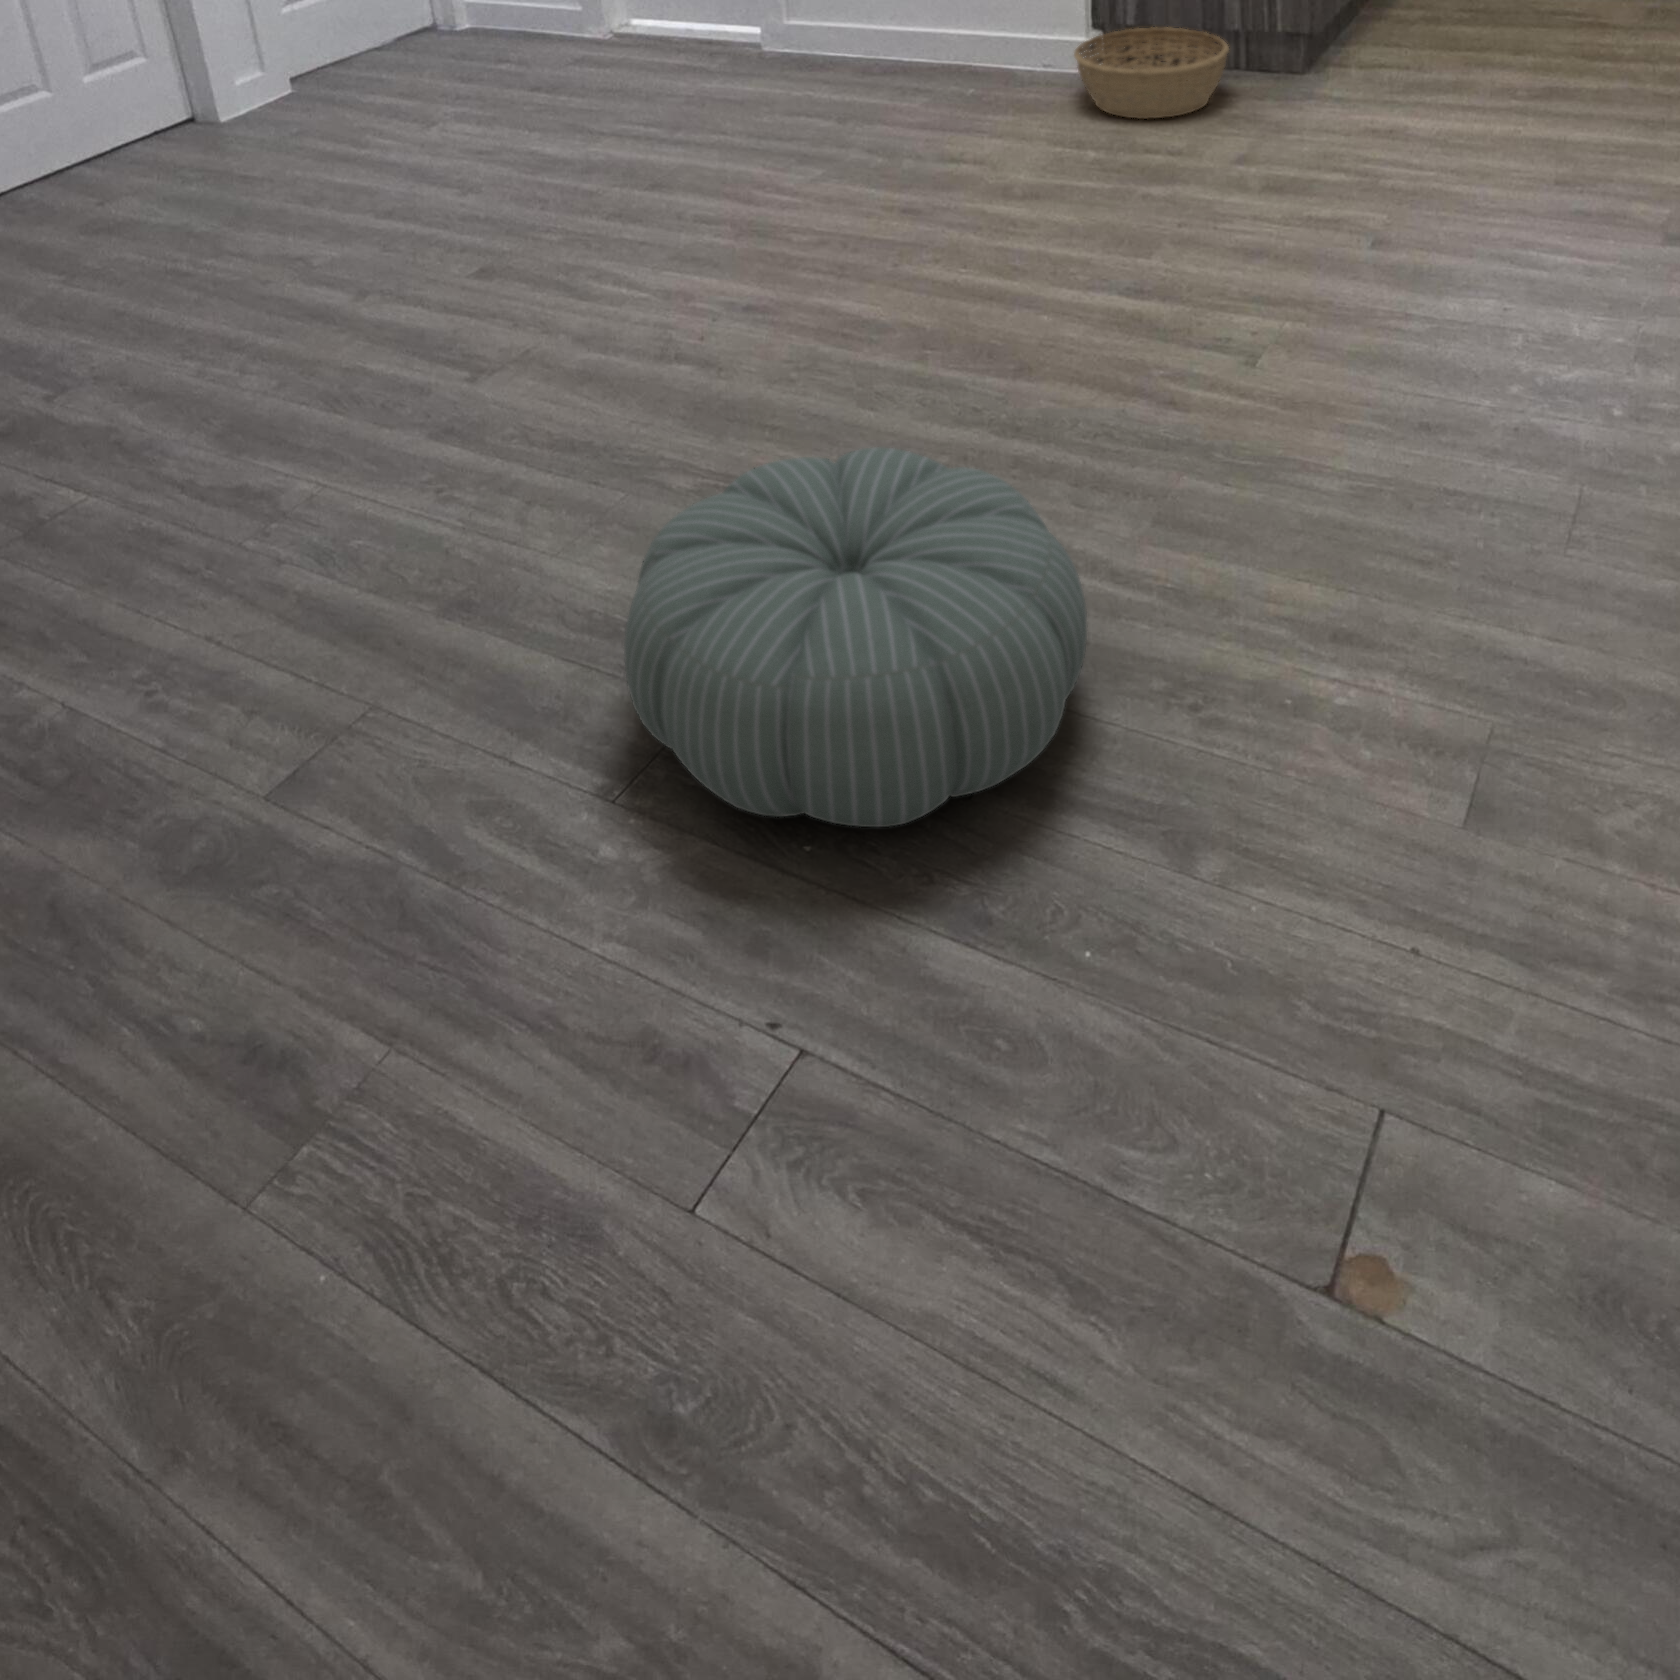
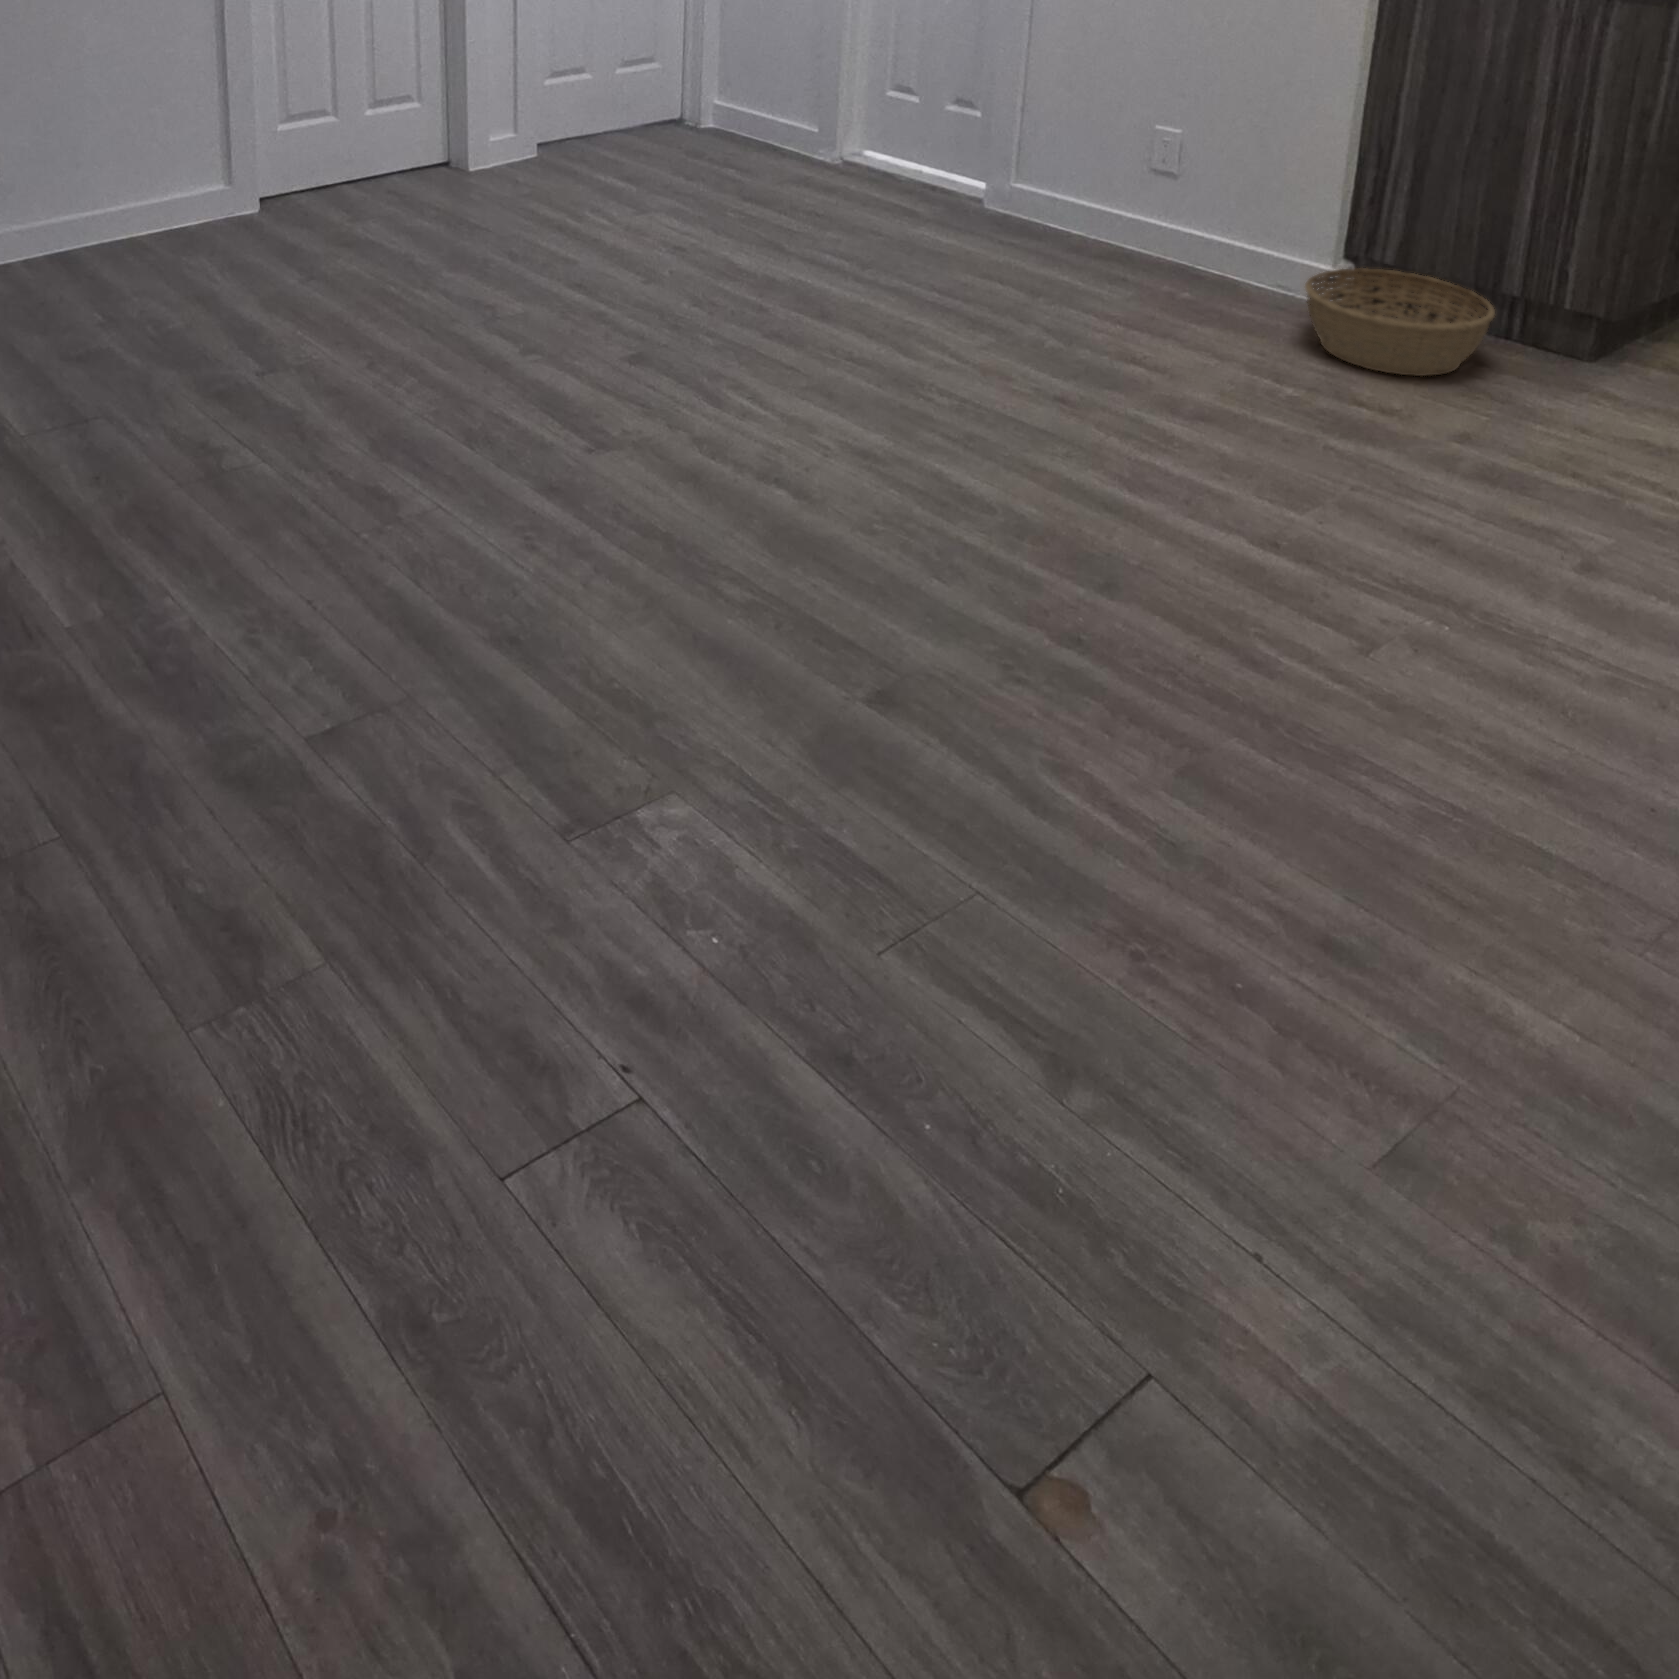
pouf: present [624,447,1087,827] -> none [600,614,1056,991]

